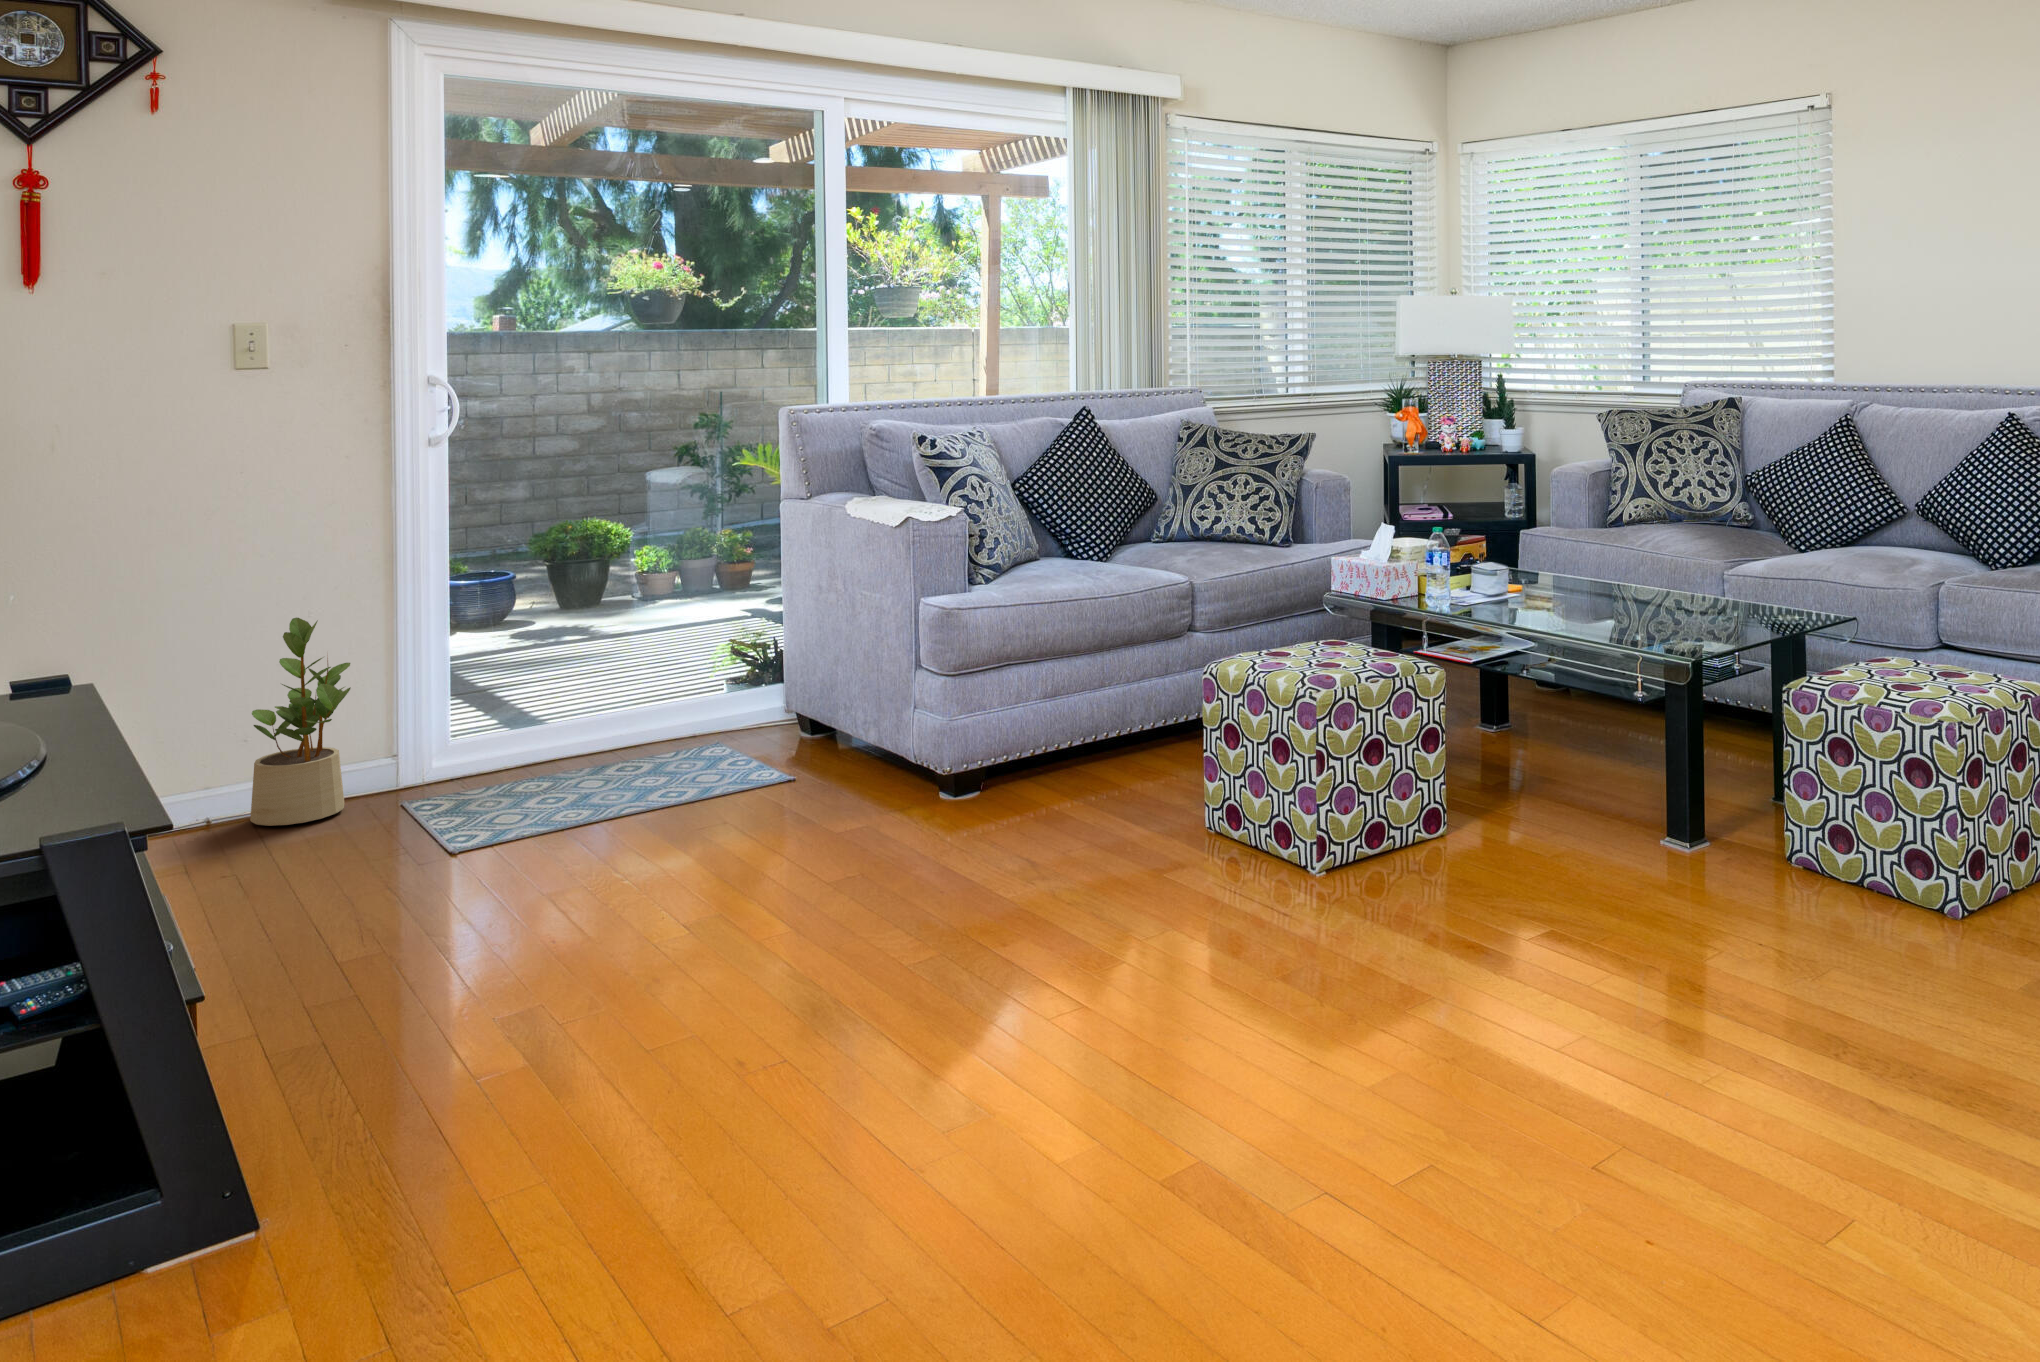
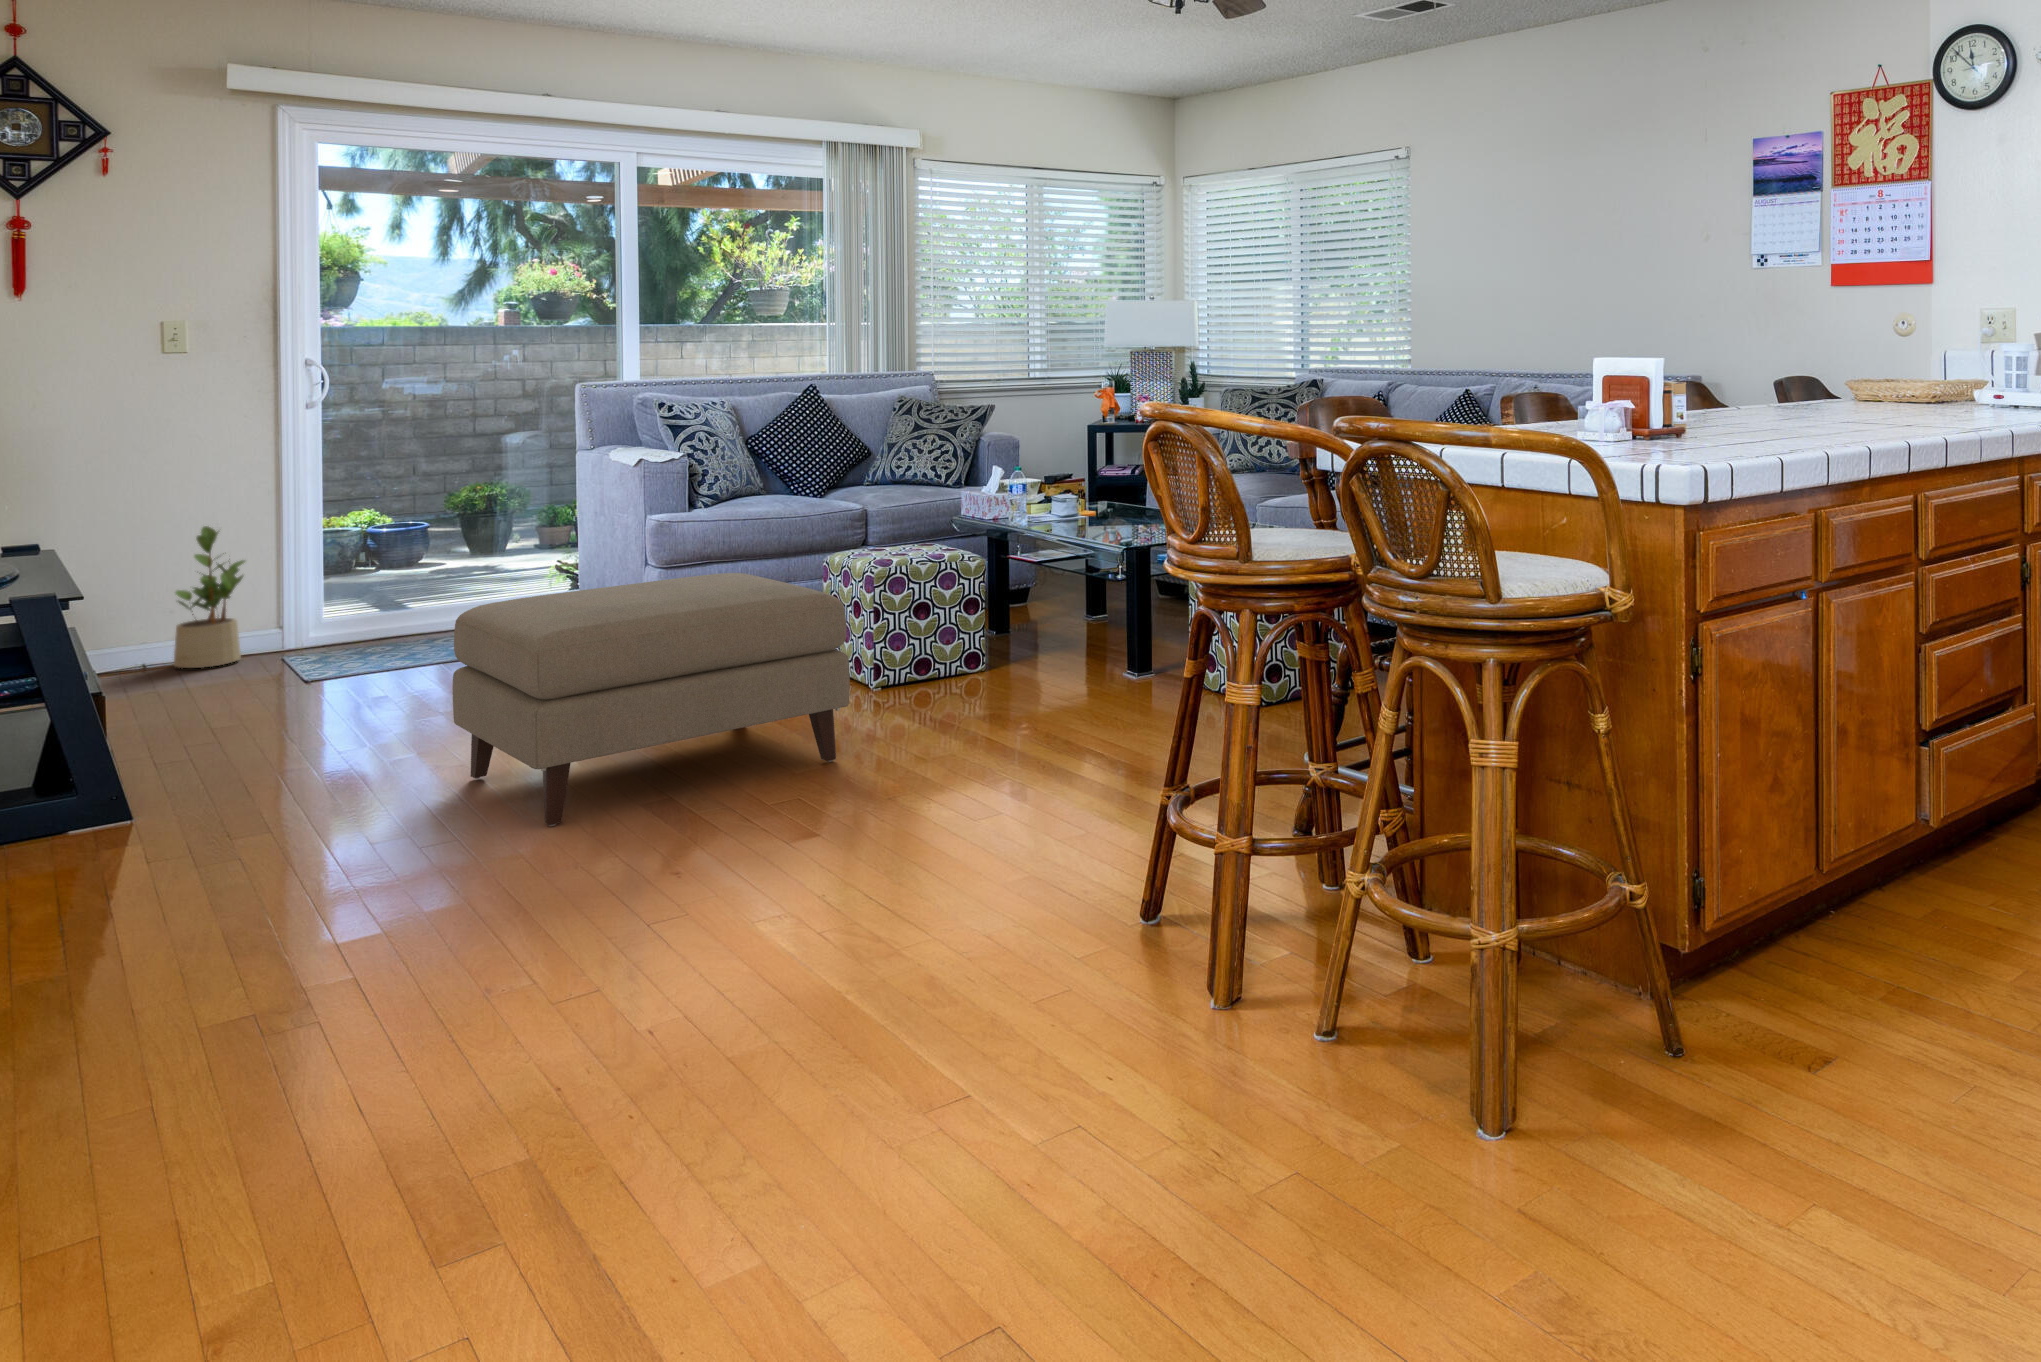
ottoman: none [763,722,1410,1255] -> present [453,573,850,826]

